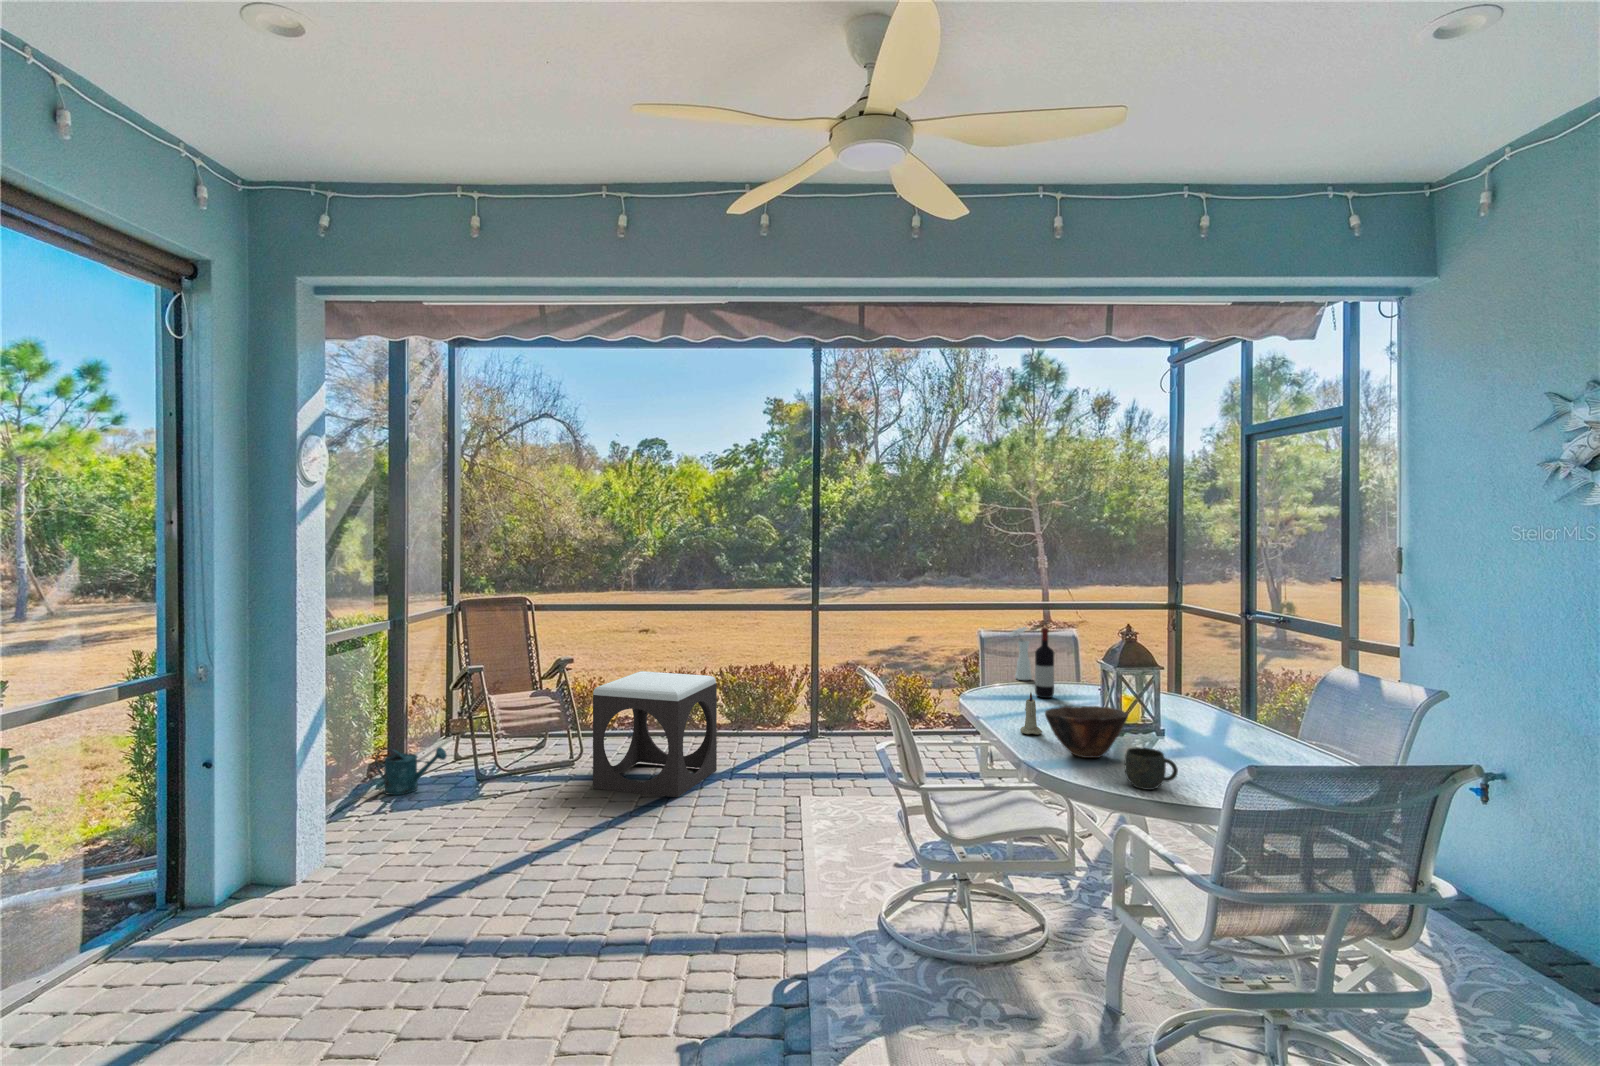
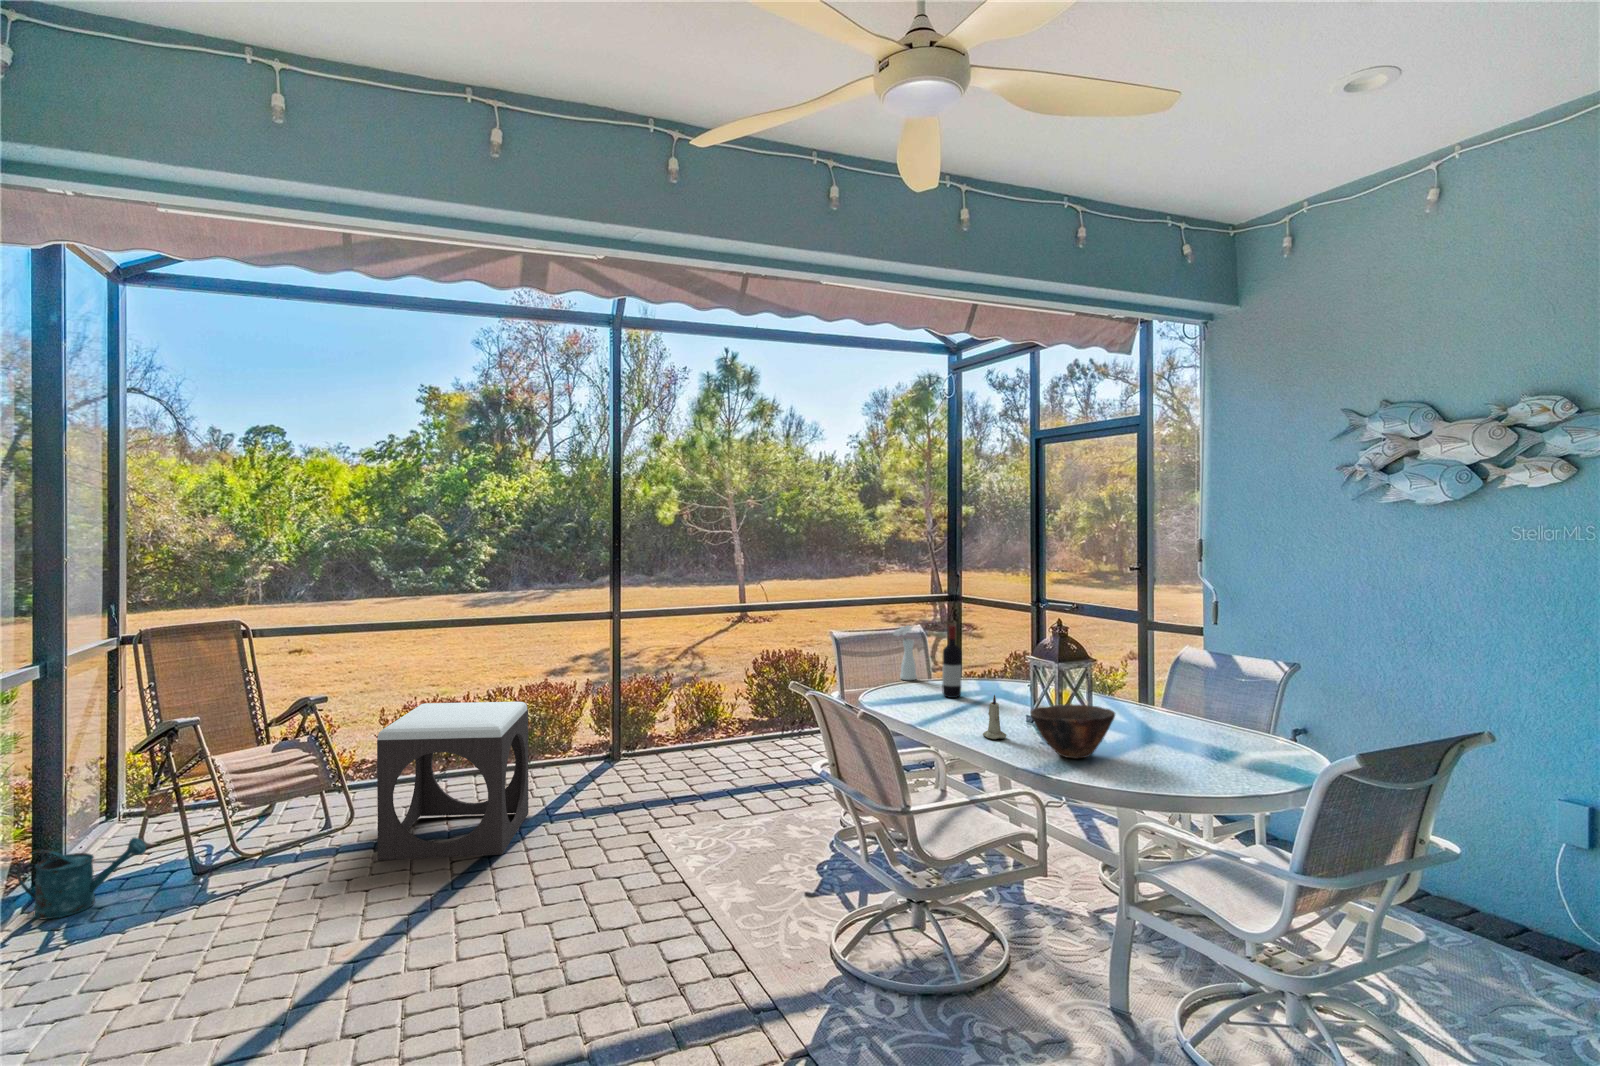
mug: present [1125,747,1178,790] -> none [1142,743,1192,786]

